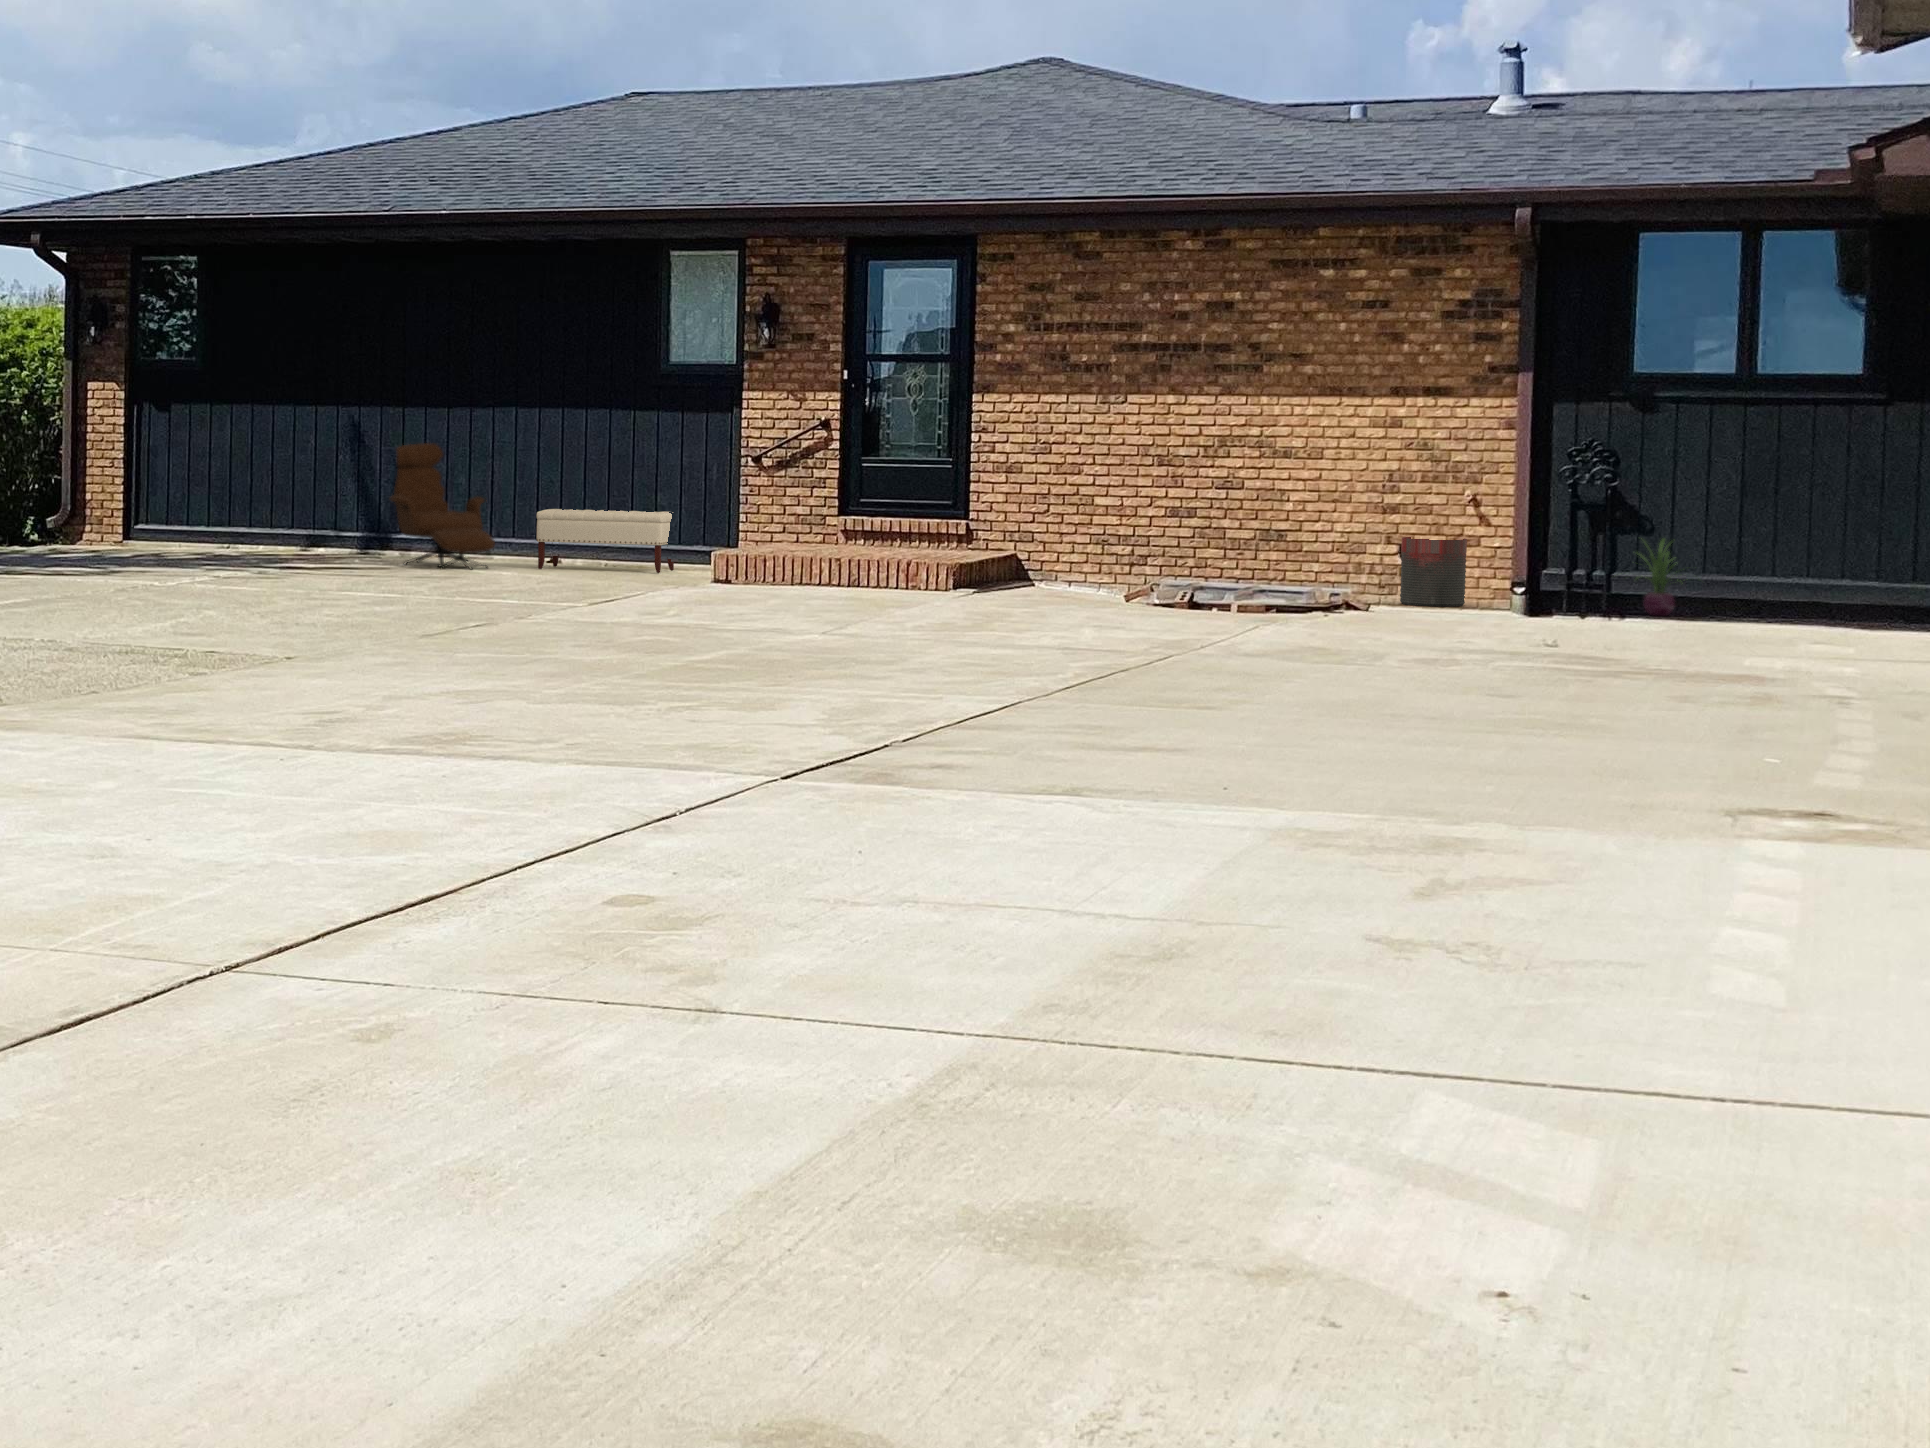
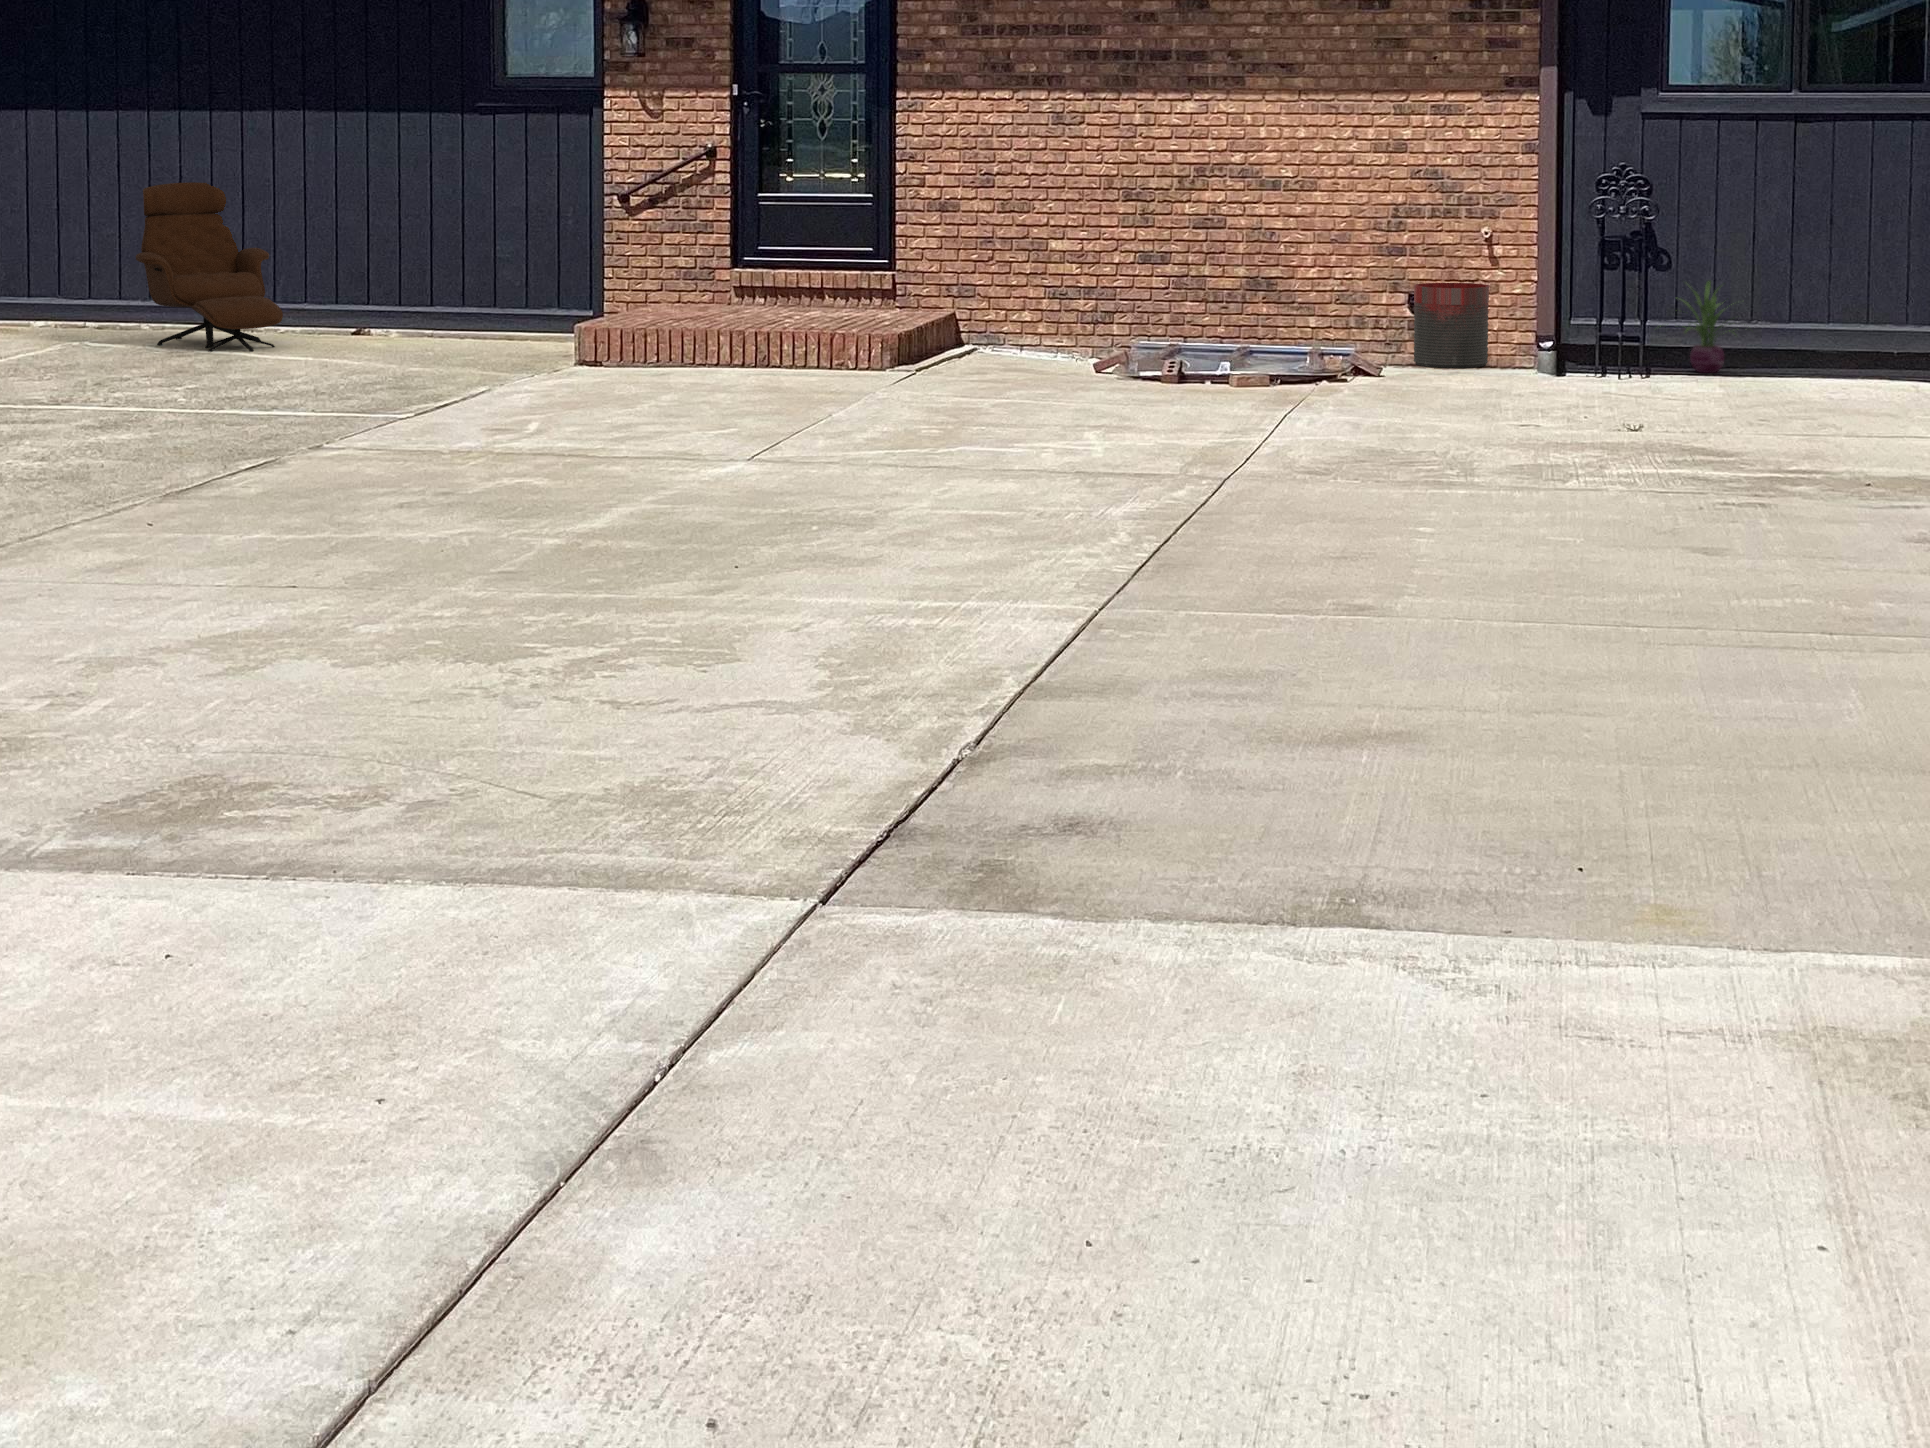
bench: present [536,509,674,573] -> none [338,266,523,347]

